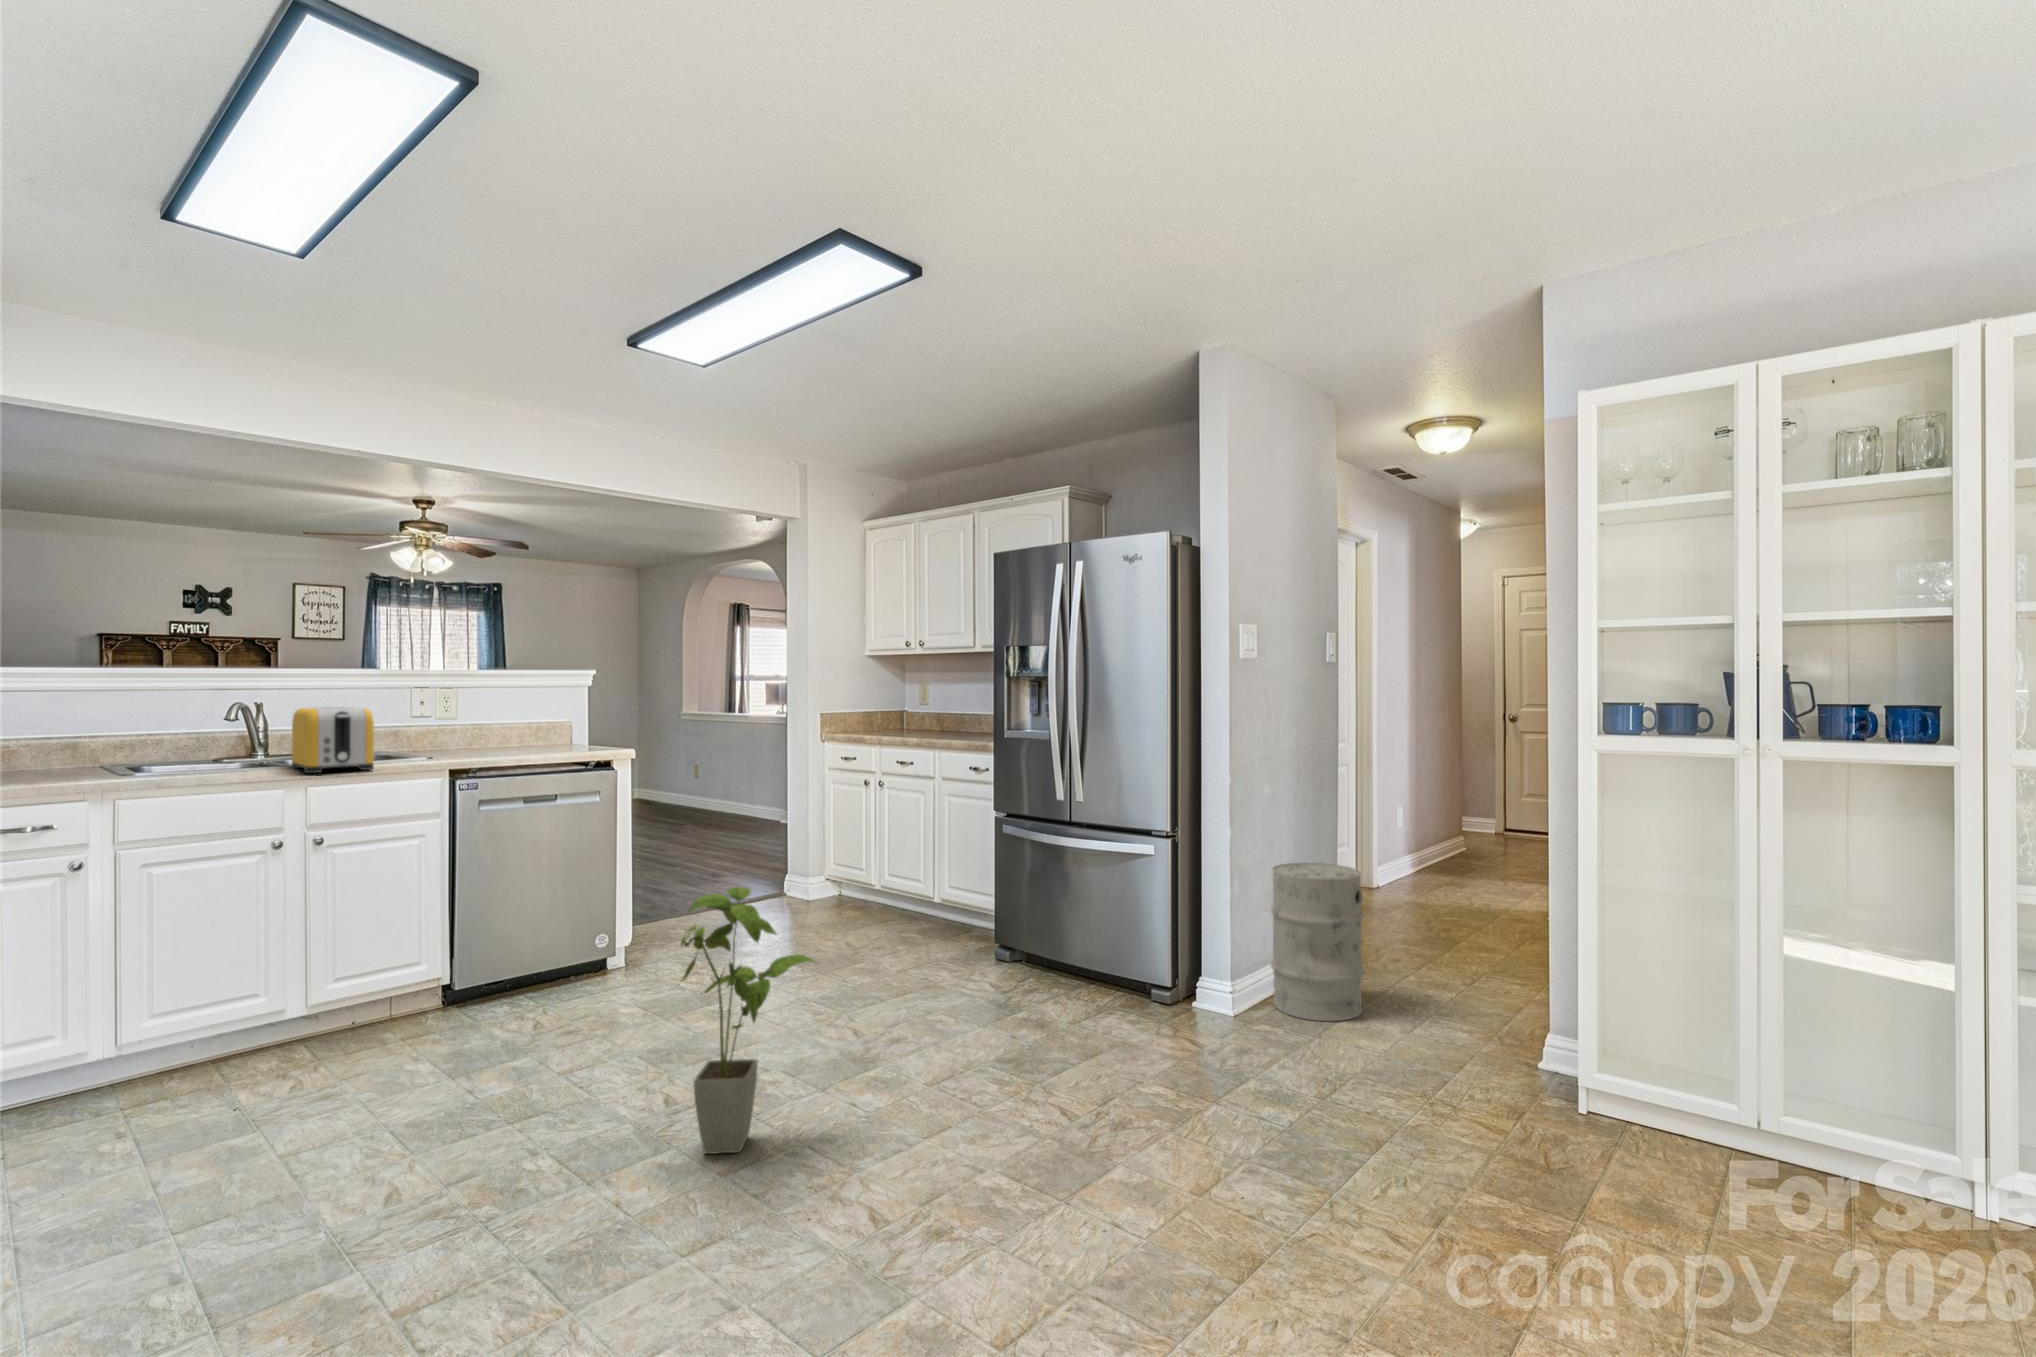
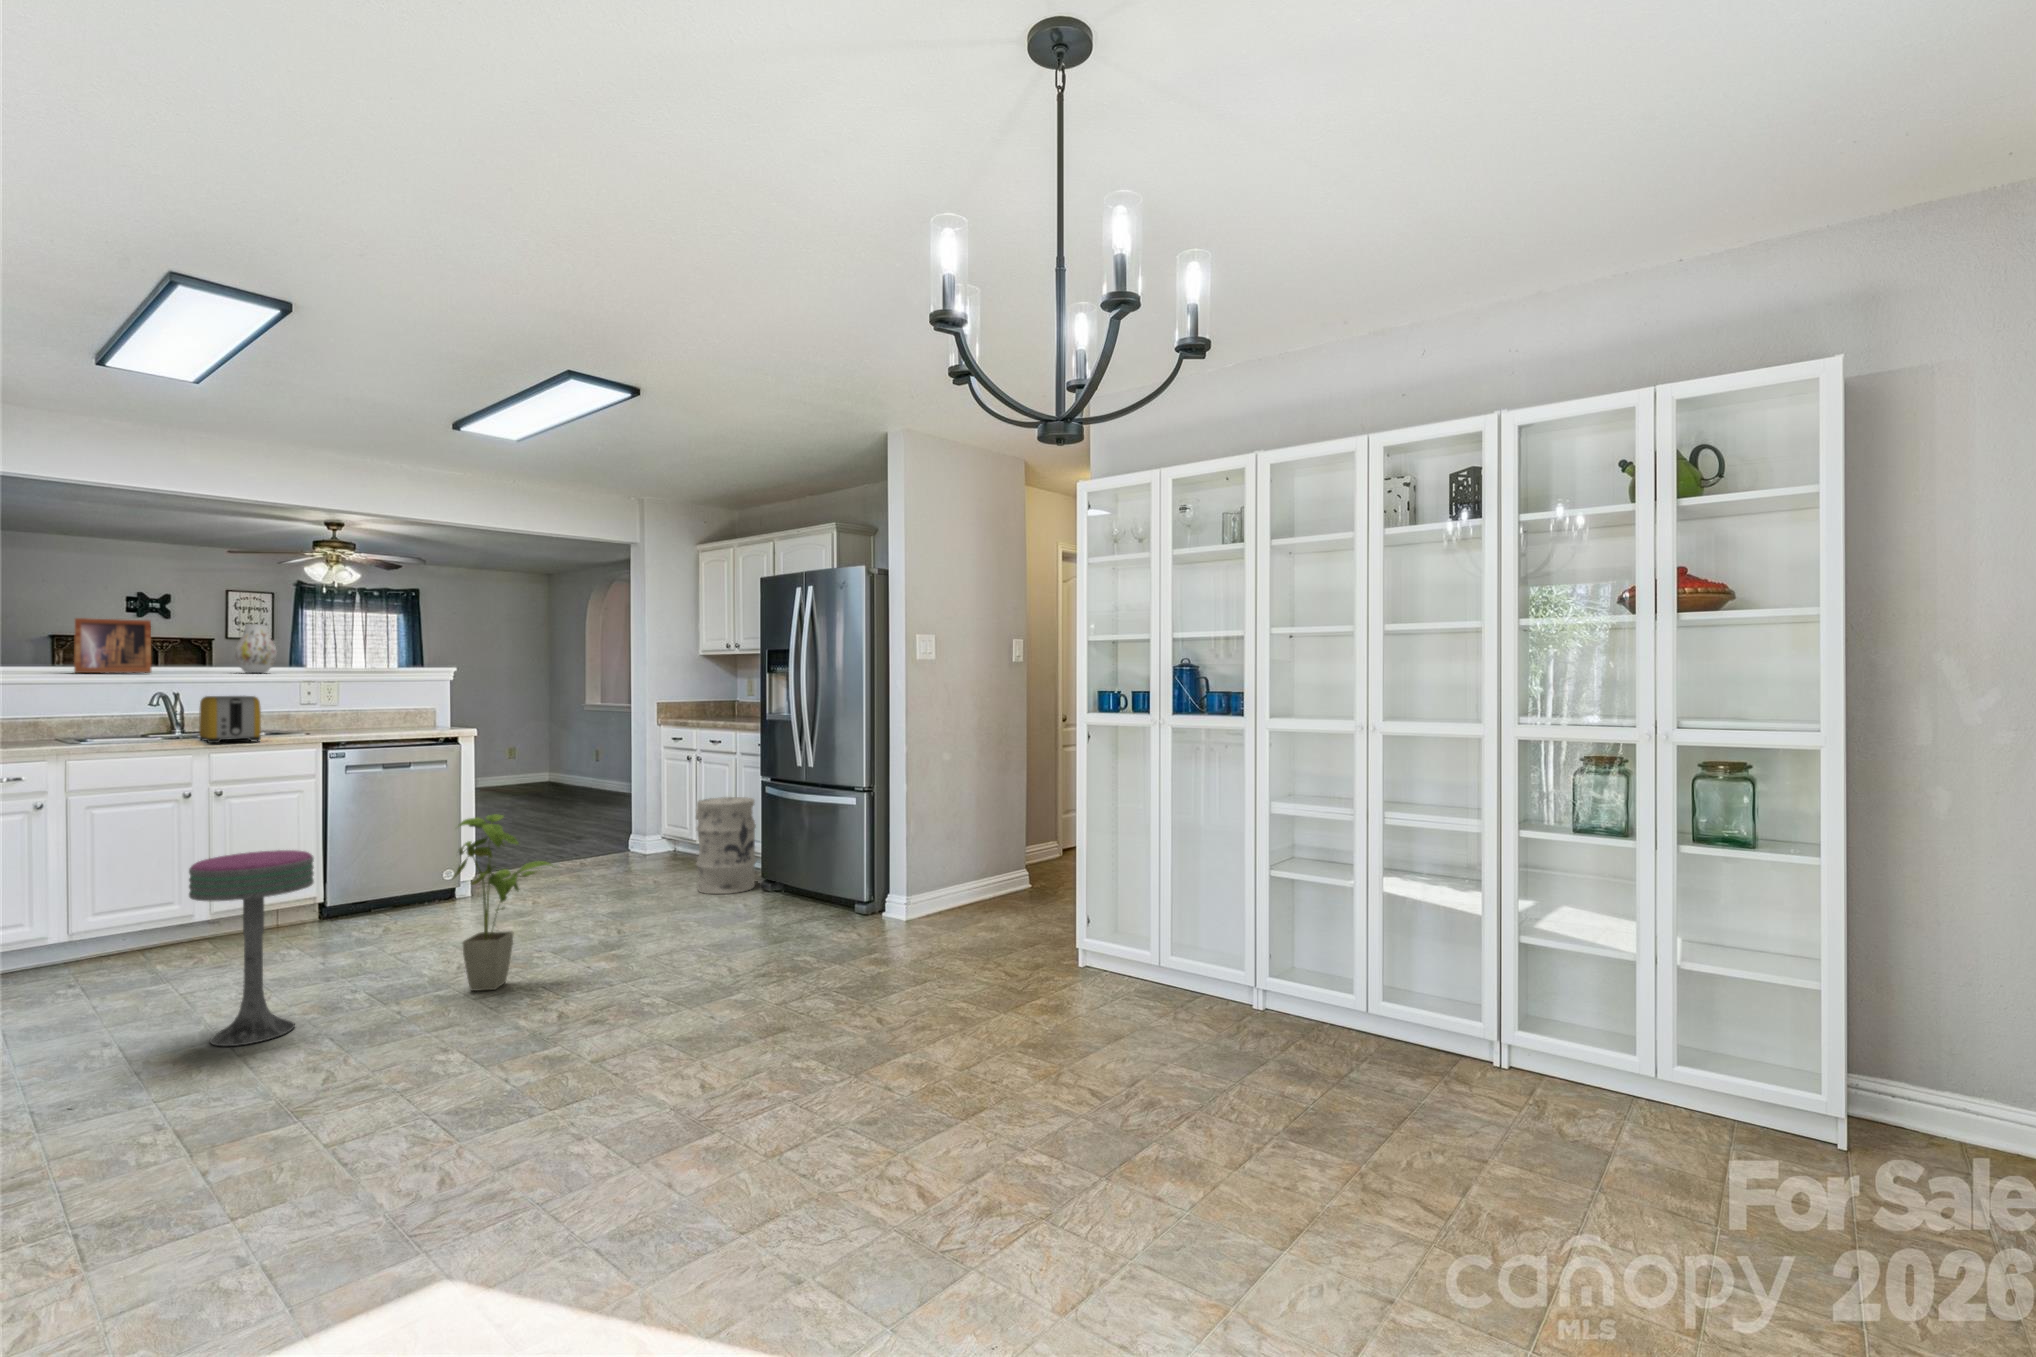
picture frame: none [129,602,228,677] -> present [74,618,151,673]
vase: none [331,613,383,677] -> present [235,624,277,673]
trash can: present [1271,863,1365,1021] -> present [696,797,756,894]
bar stool: none [311,951,494,1283] -> present [189,850,314,1046]

